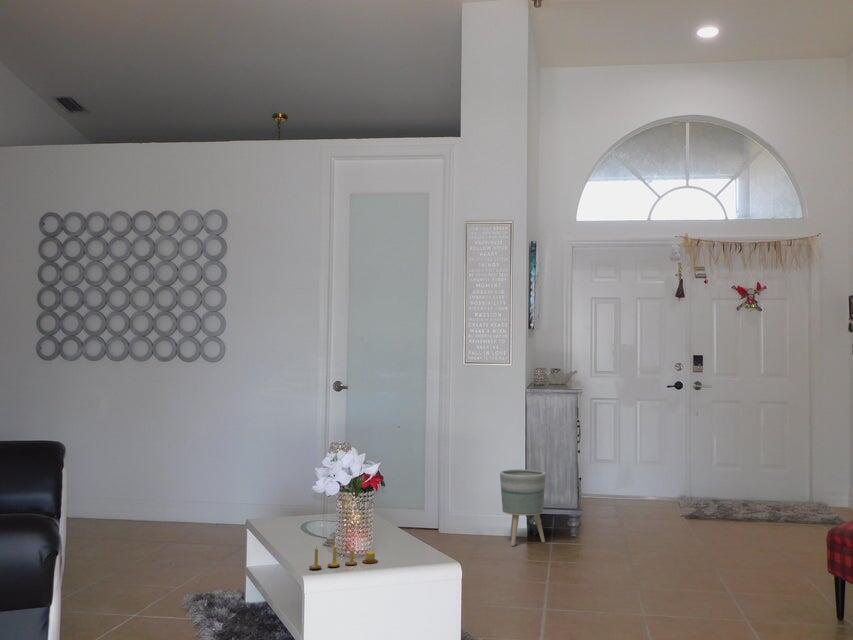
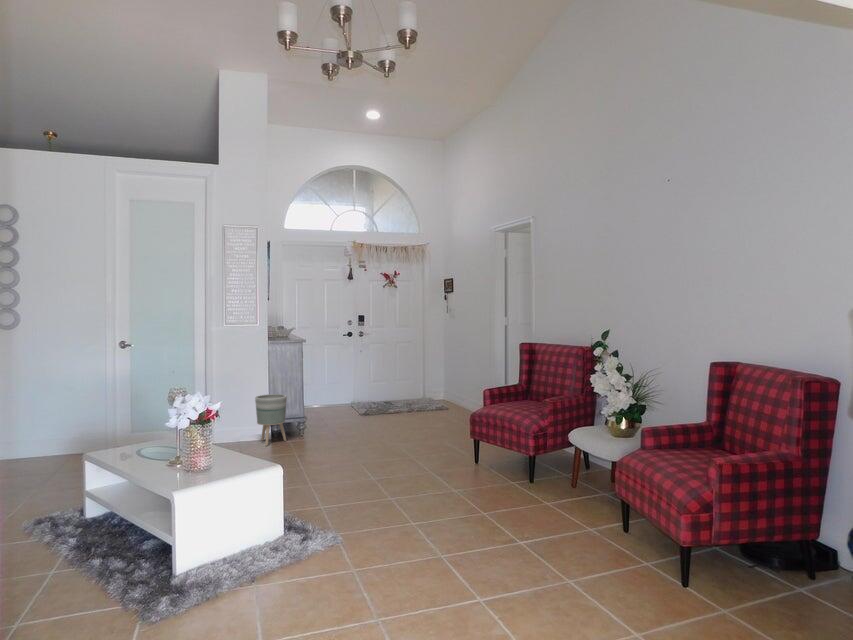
candle: present [309,546,378,569] -> none [180,464,229,485]

